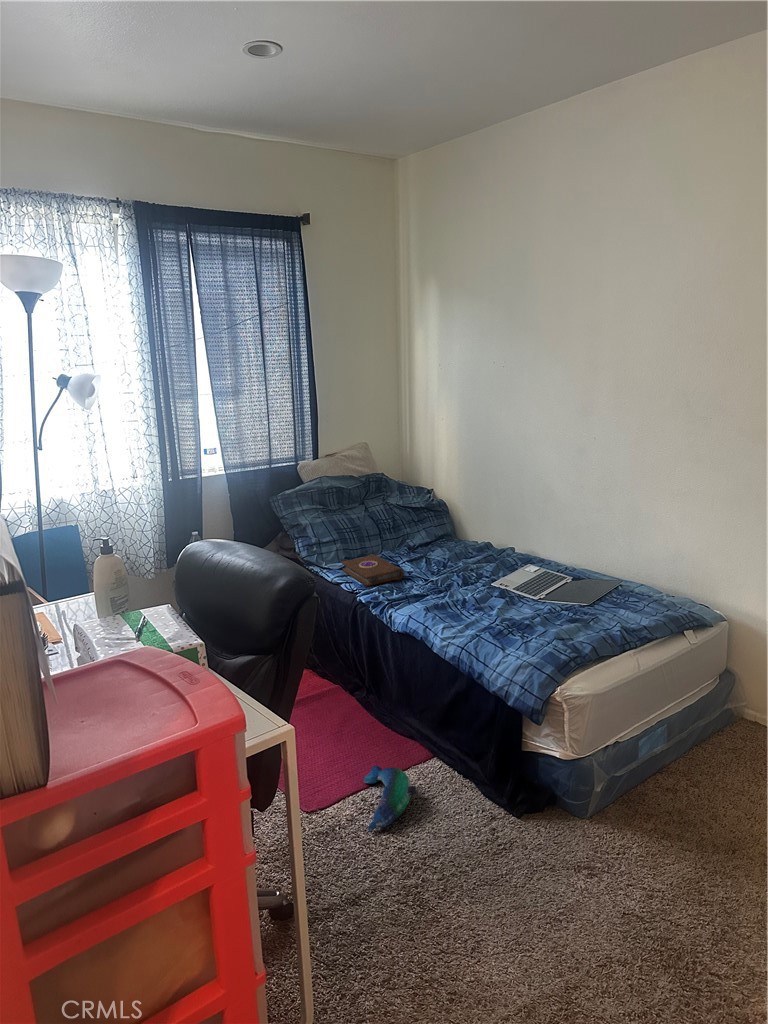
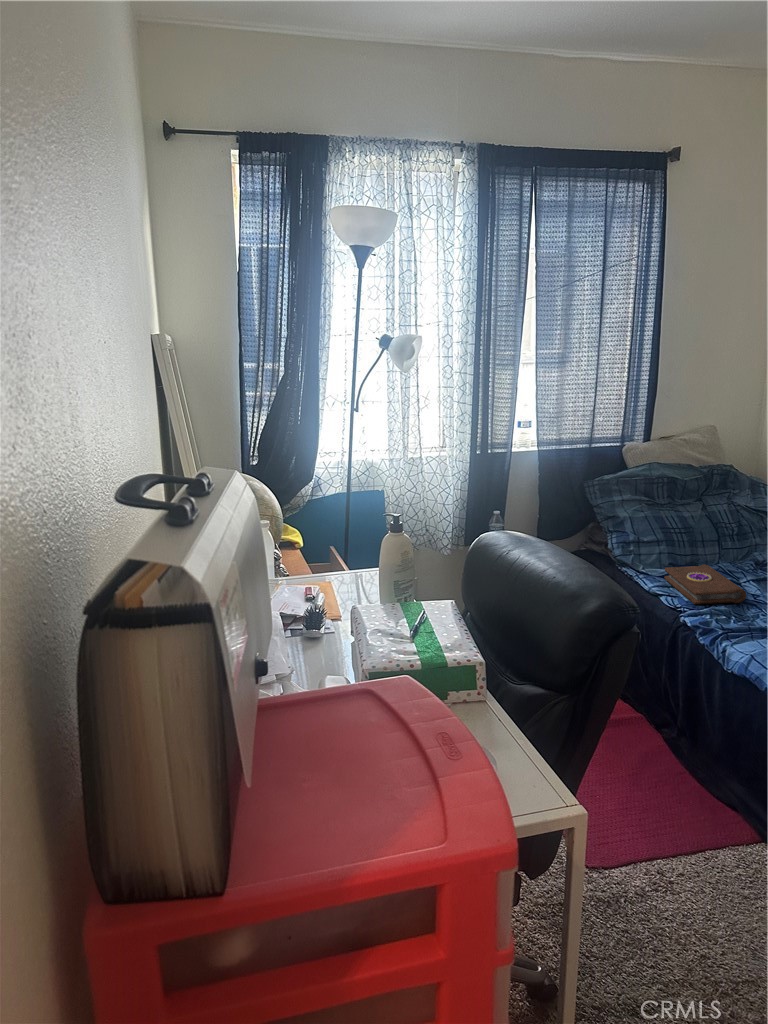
plush toy: present [363,766,416,832] -> none [661,833,735,921]

